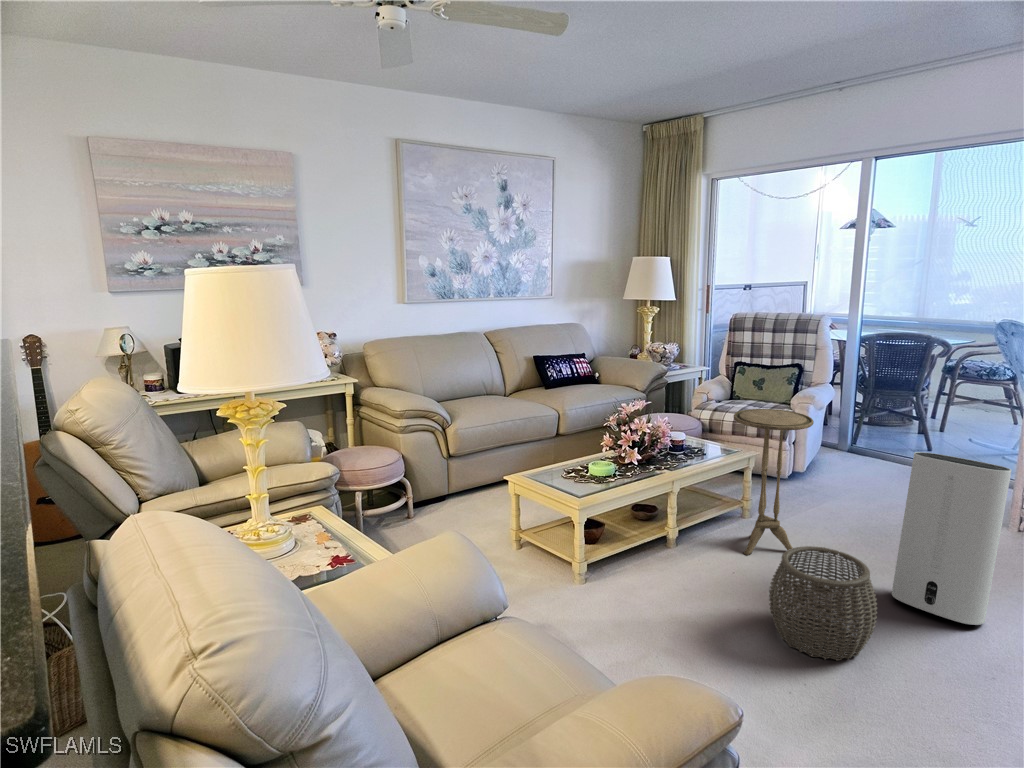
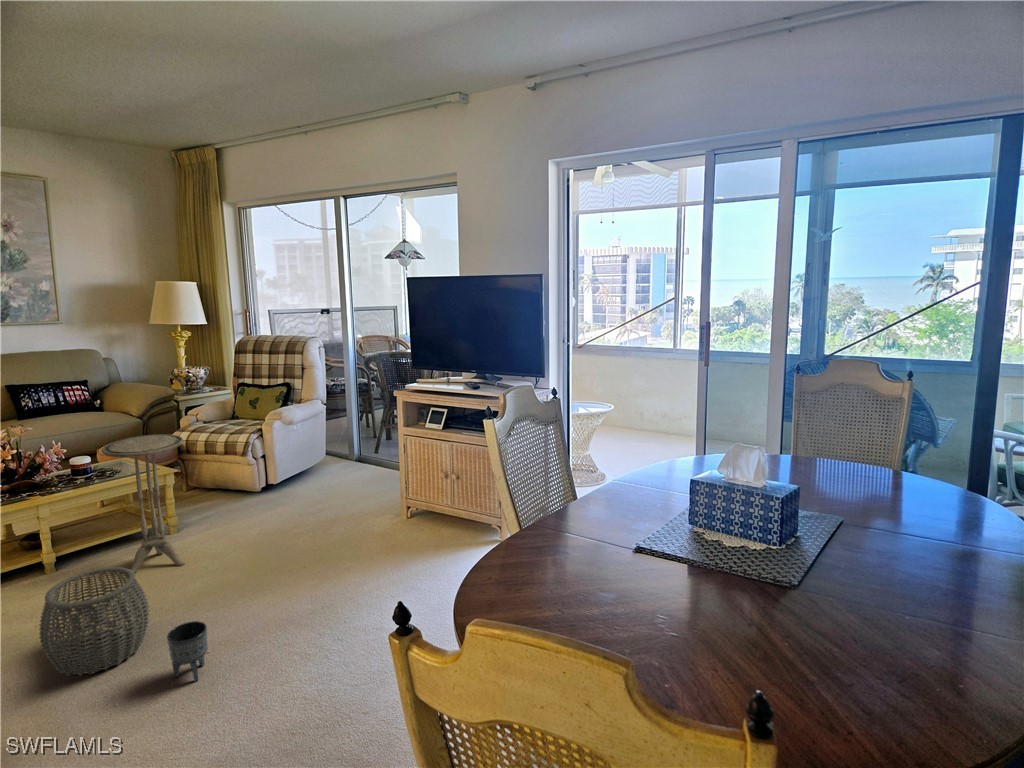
air purifier: present [892,452,1012,625] -> none [219,466,290,610]
planter: none [944,627,997,699] -> present [167,621,208,682]

